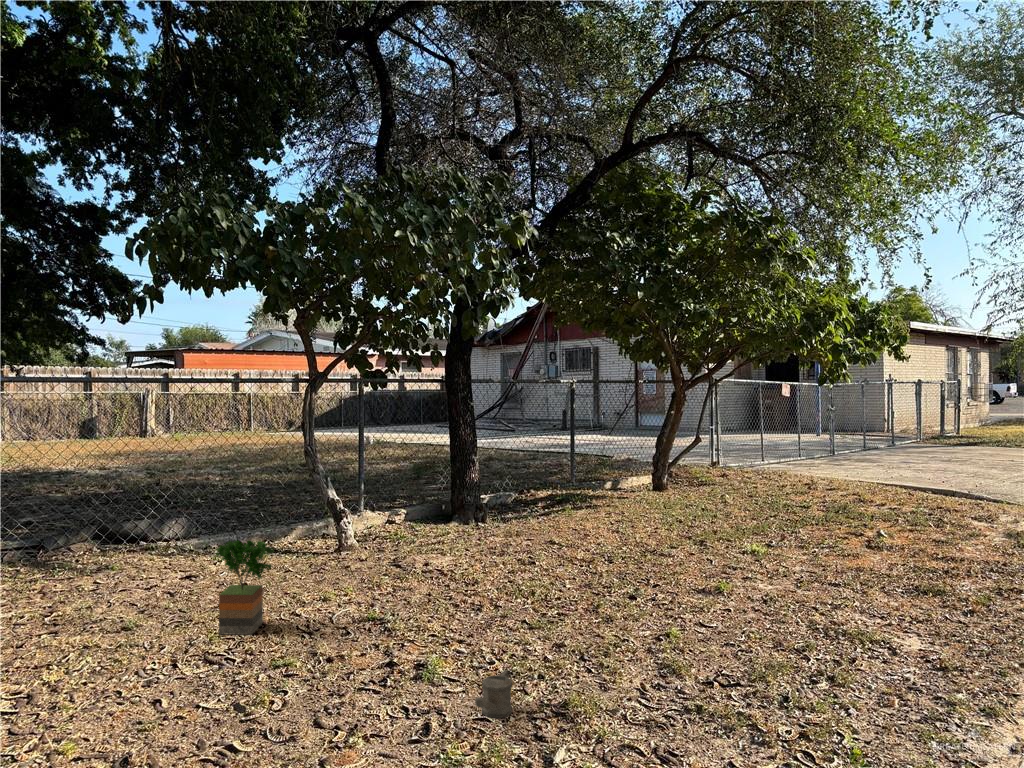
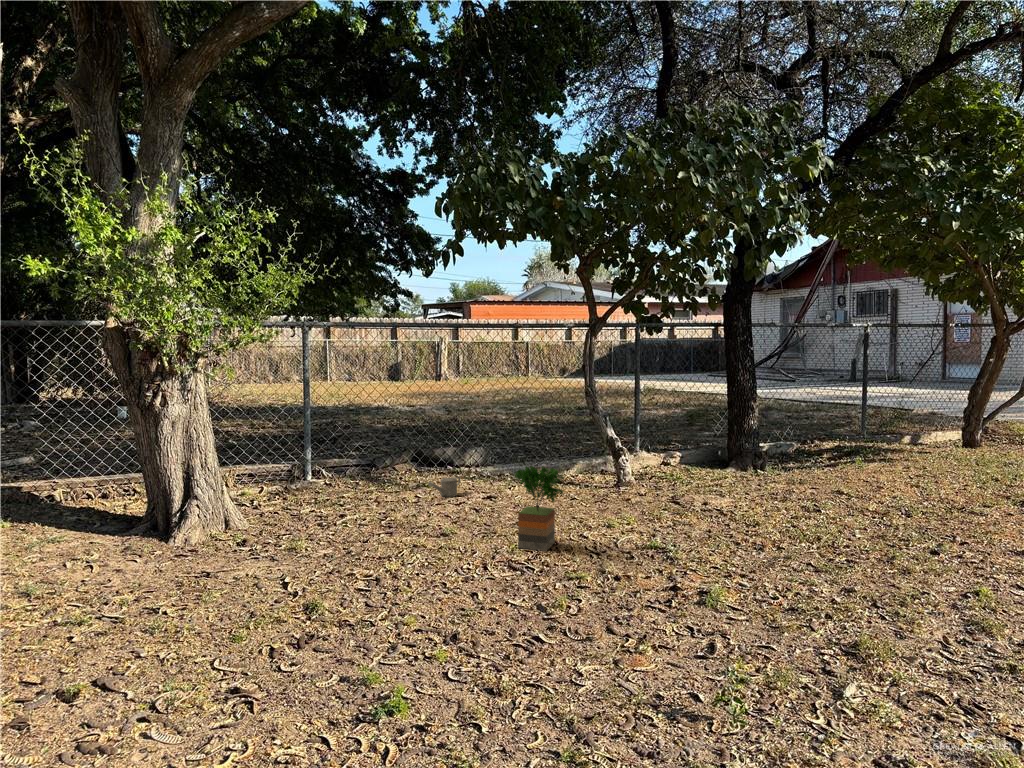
watering can: present [475,670,512,718] -> present [428,477,461,497]

